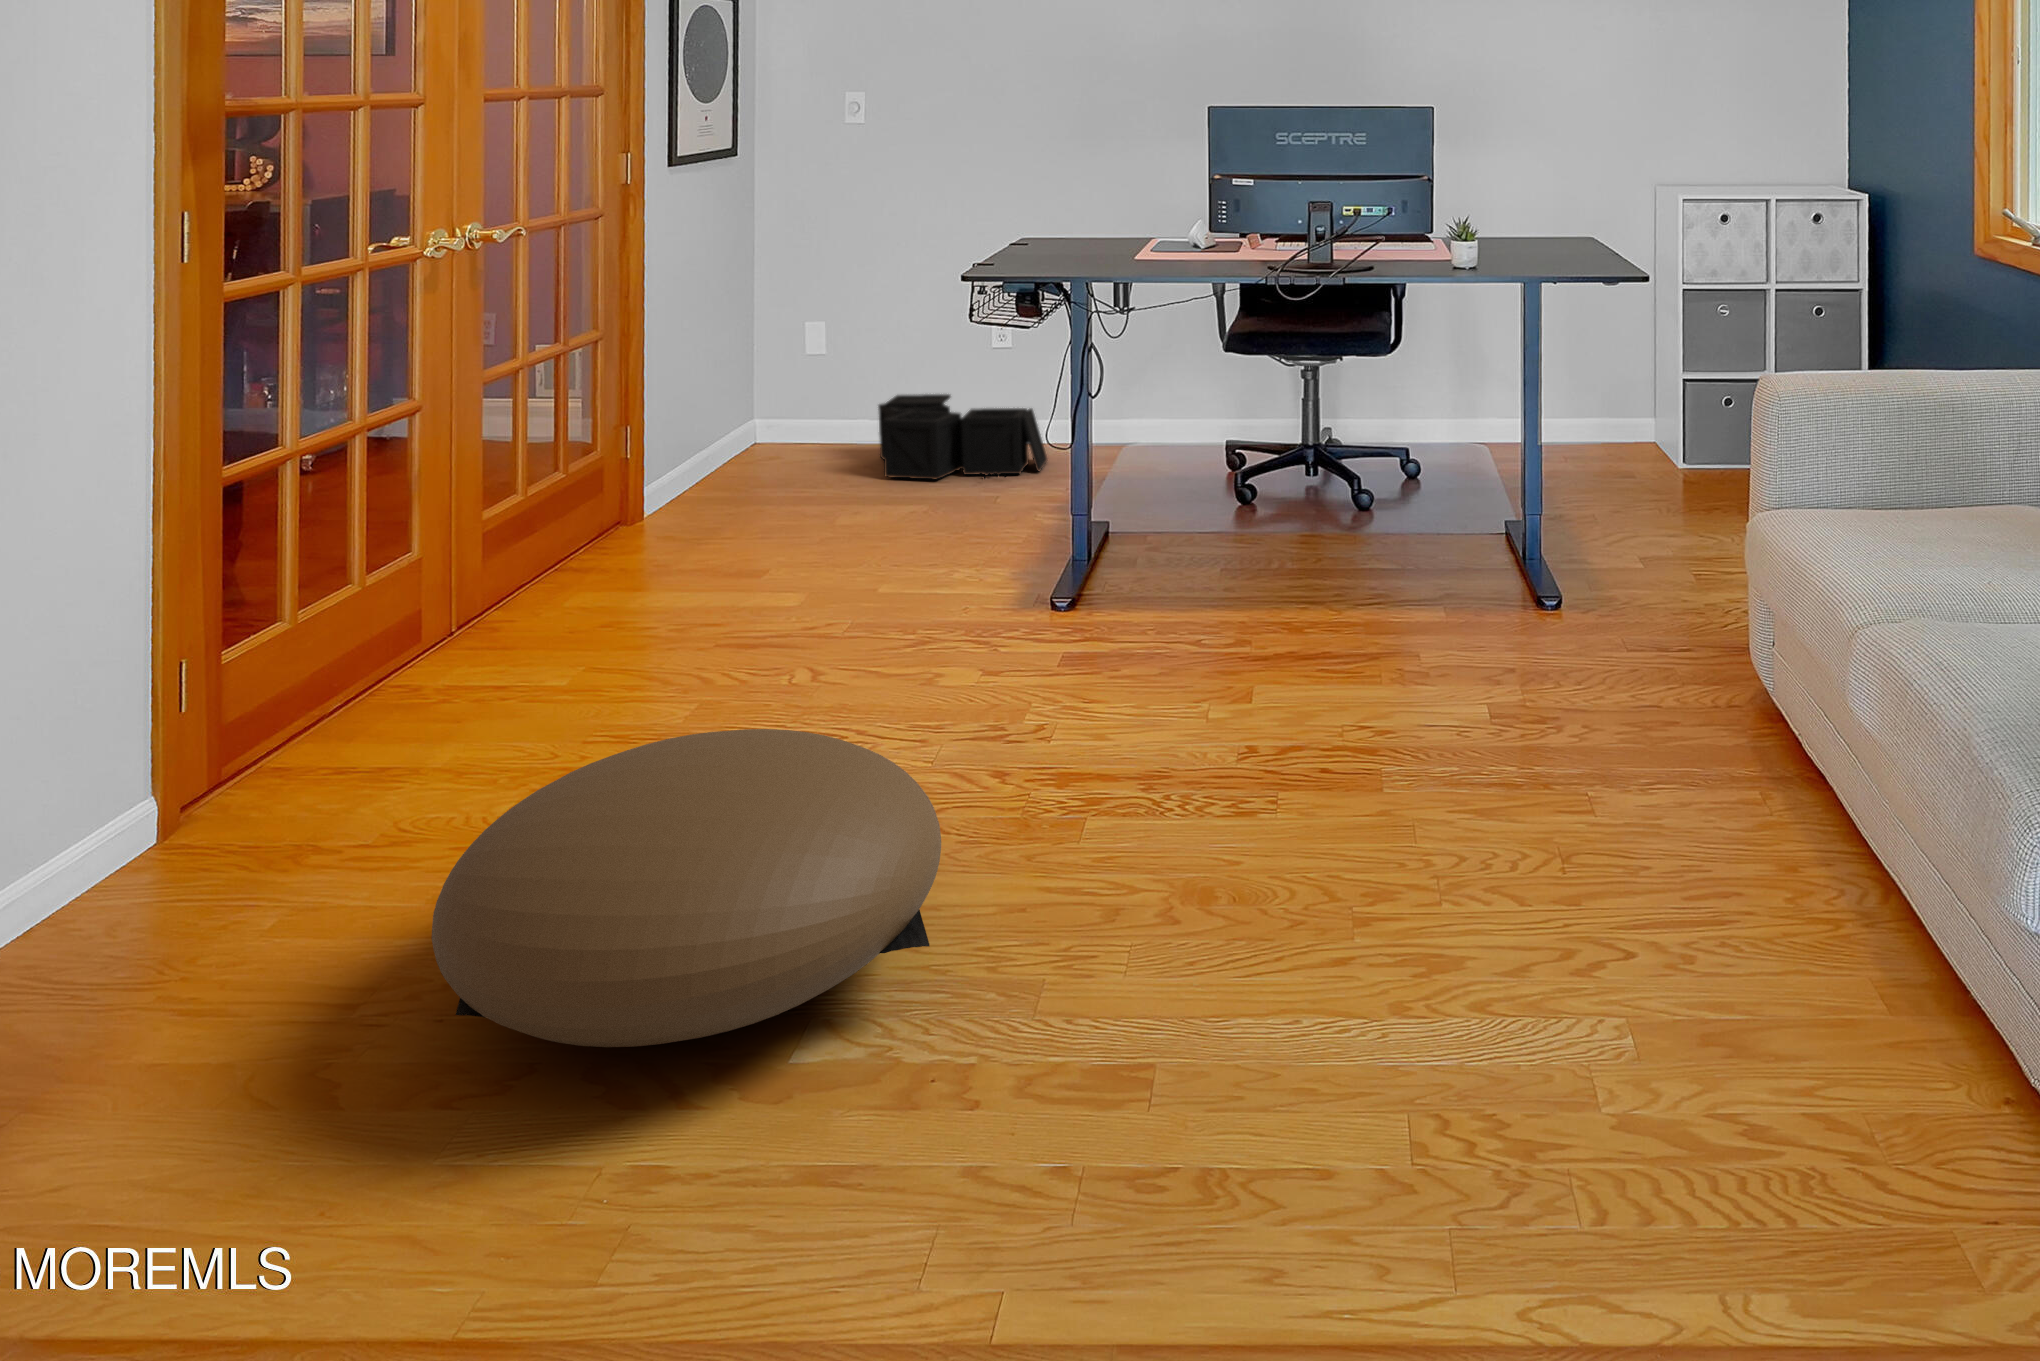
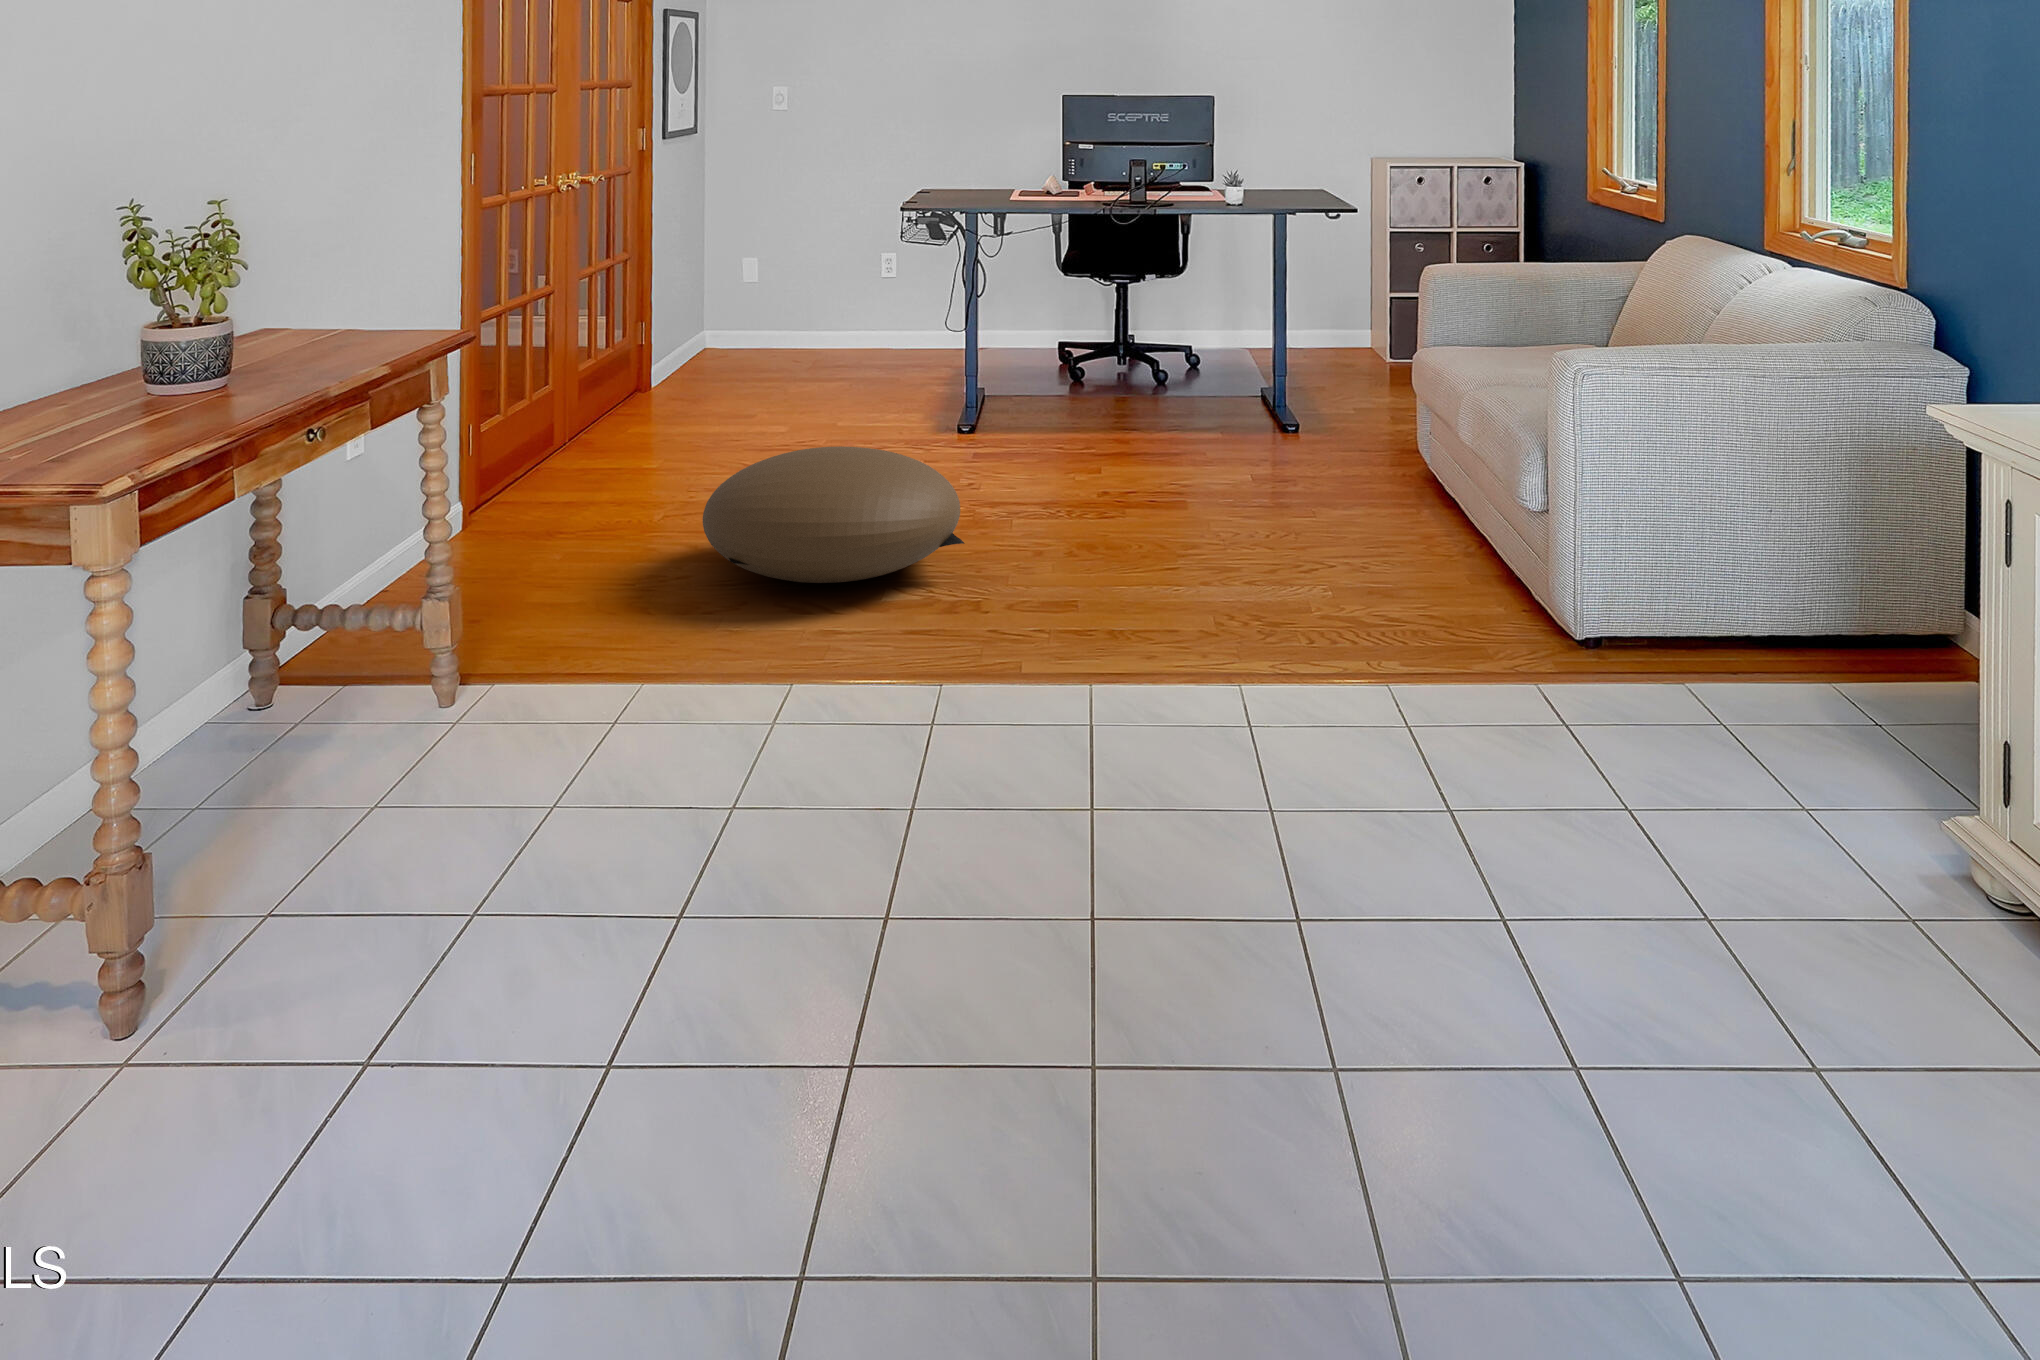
storage bin: present [878,394,1047,480] -> none [795,310,922,368]

